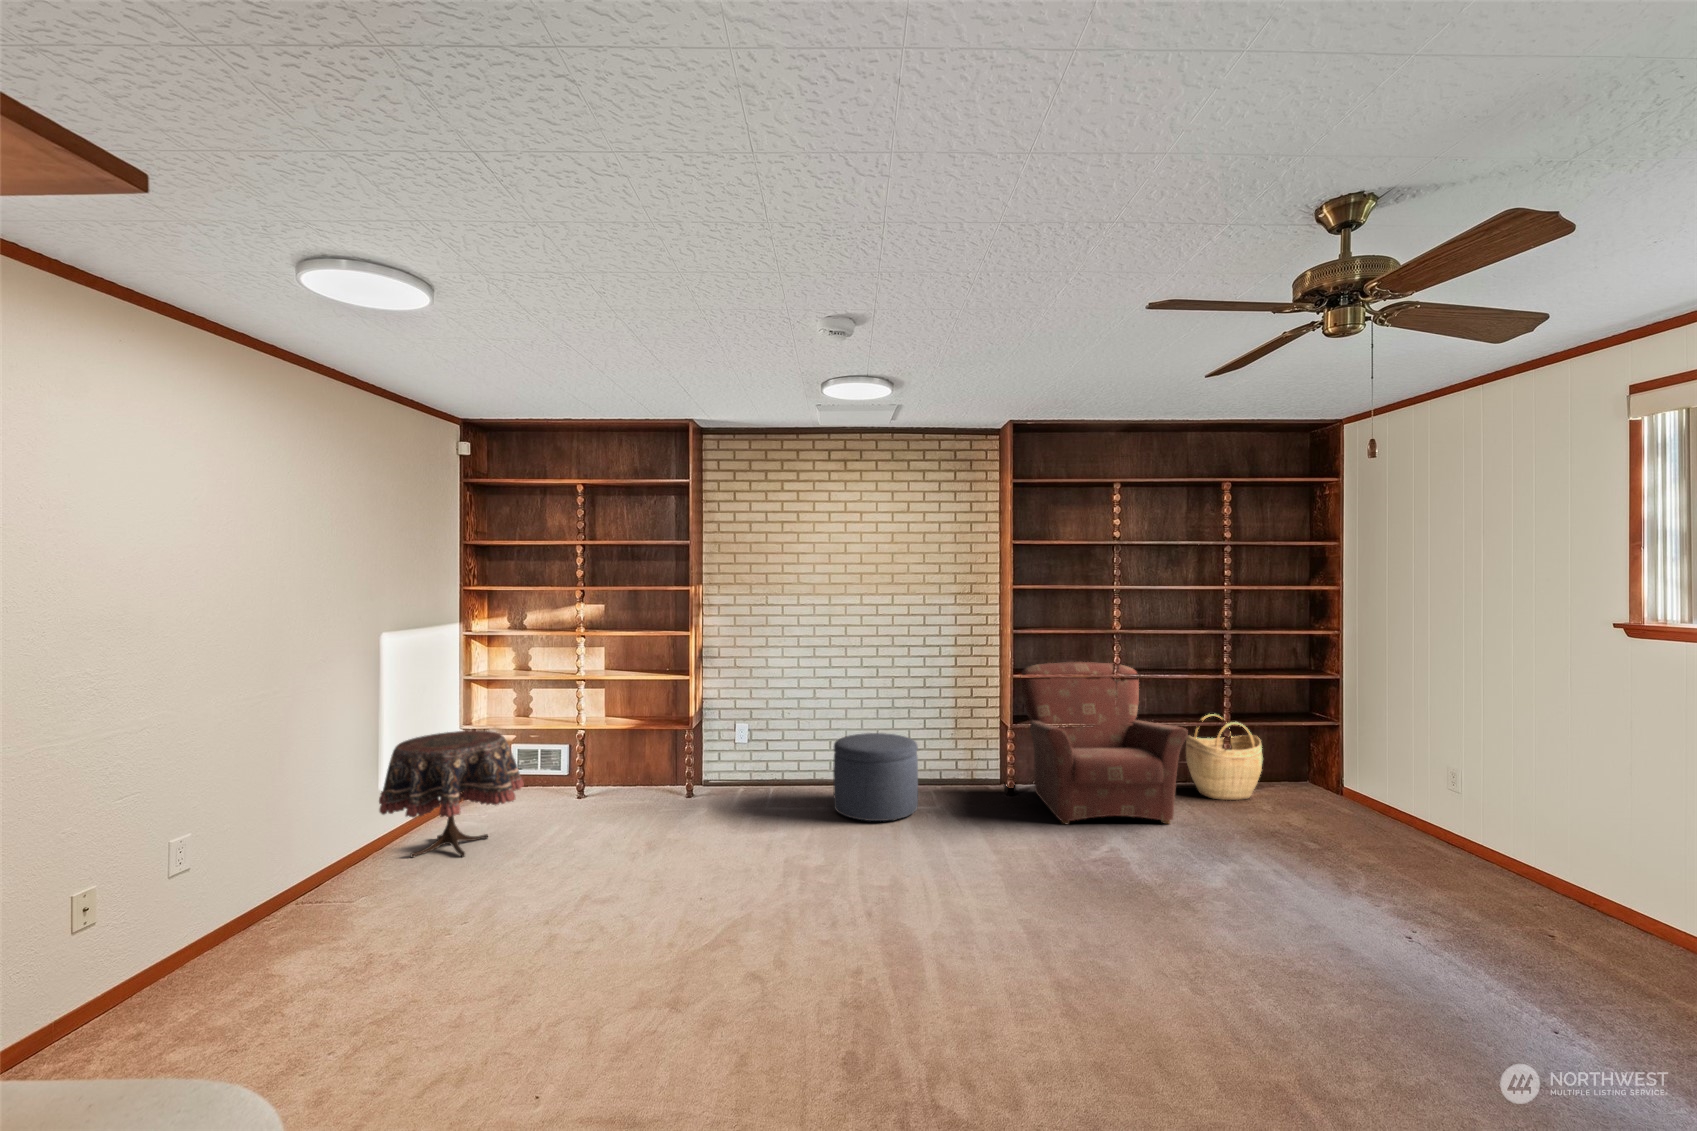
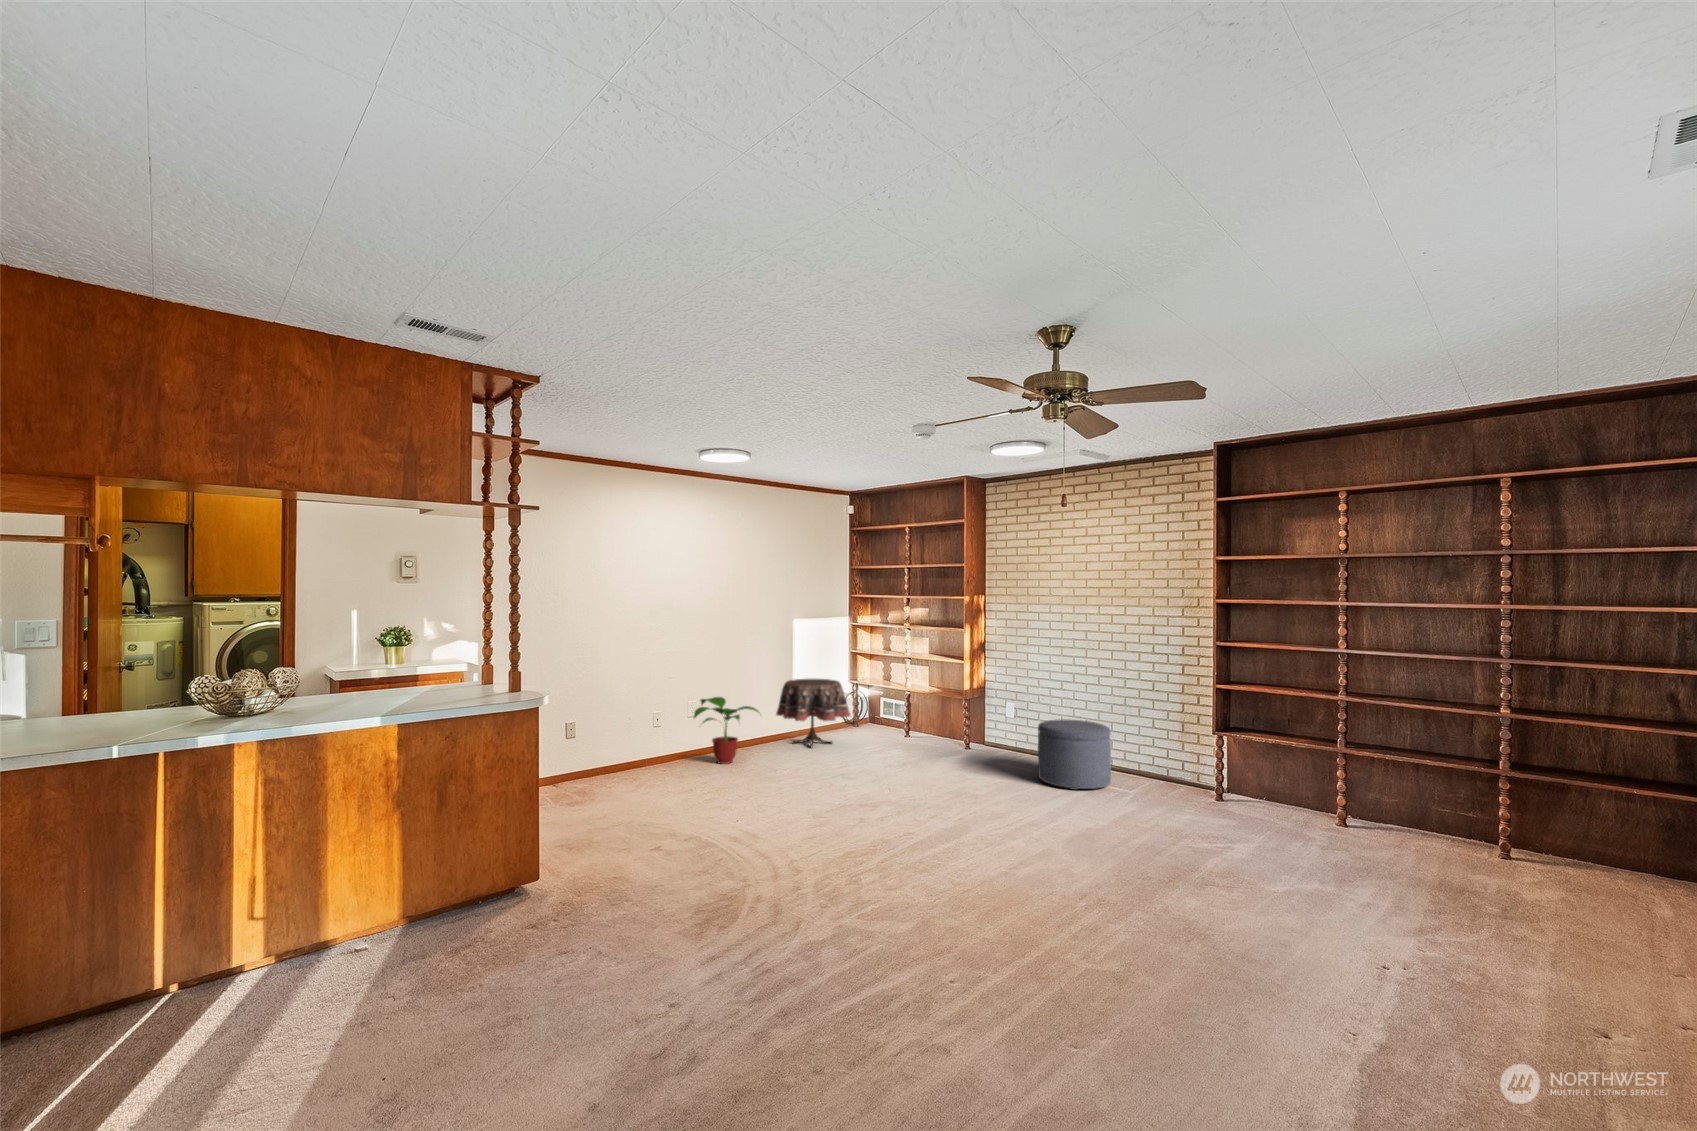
armchair: present [1021,662,1188,824] -> none [1195,679,1376,853]
woven basket: present [1186,714,1262,800] -> none [1439,760,1551,868]
potted plant: none [237,807,410,950] -> present [694,697,758,764]

